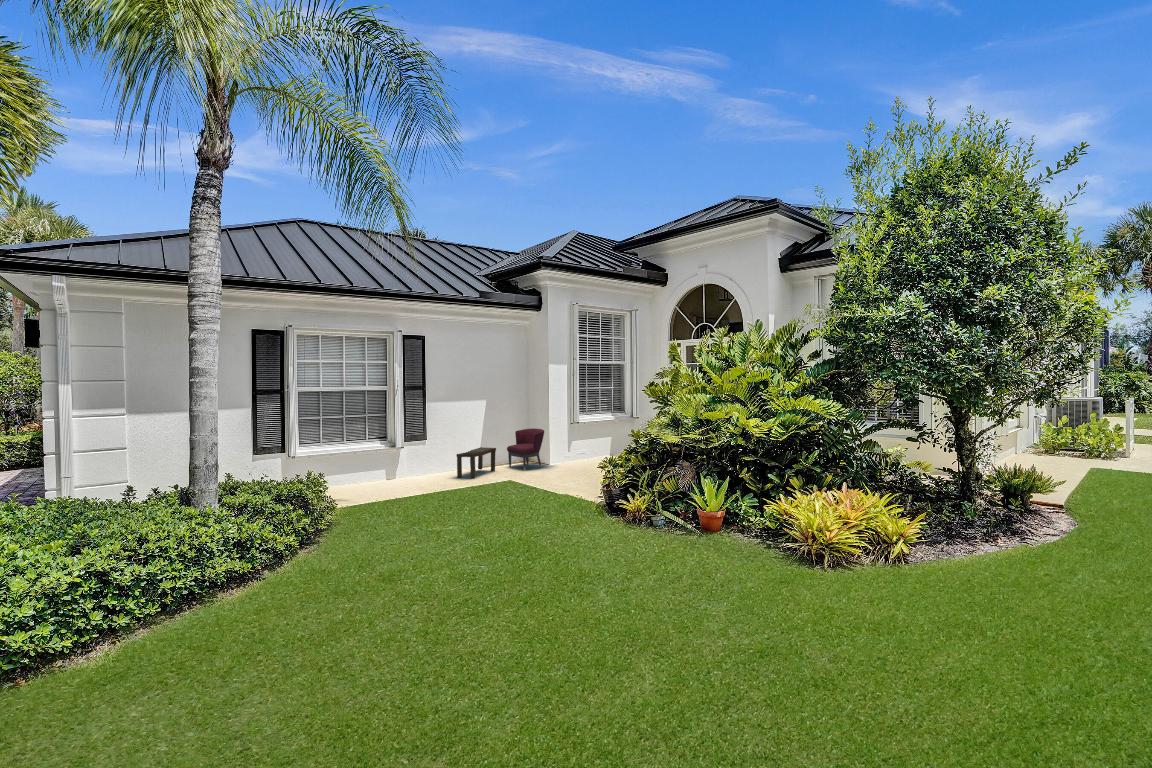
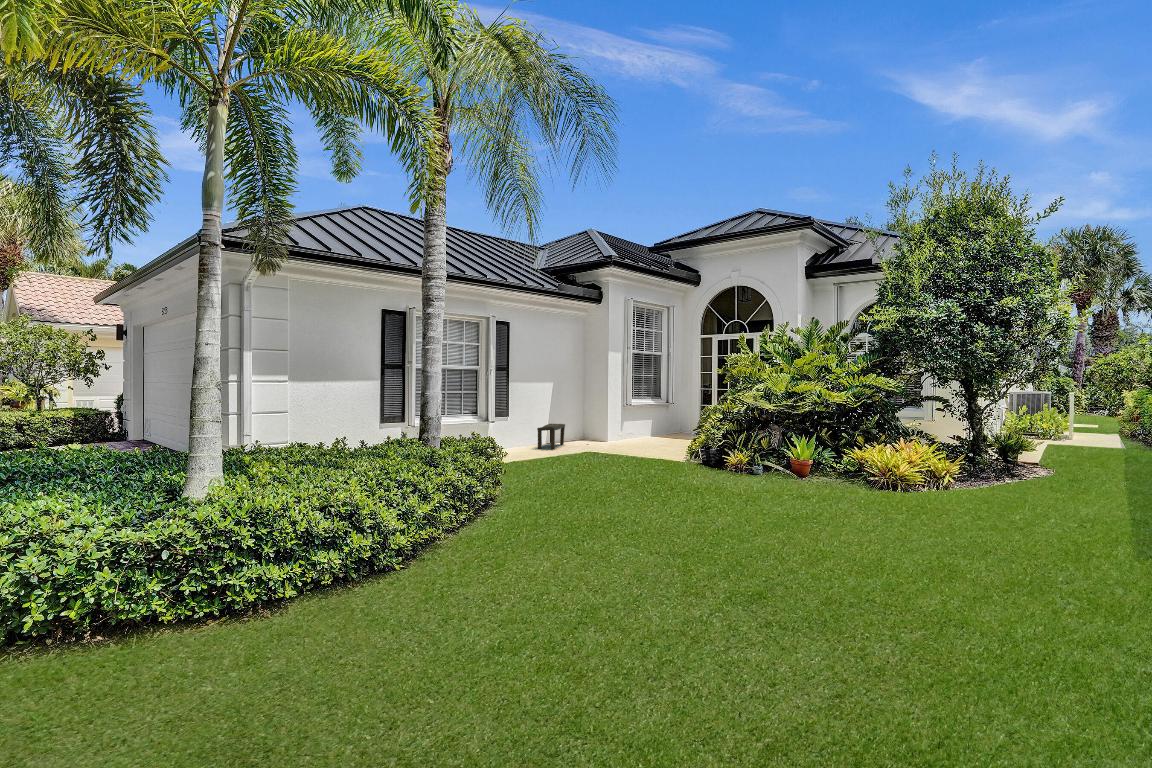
chair: present [507,428,544,470] -> none [570,408,604,444]

